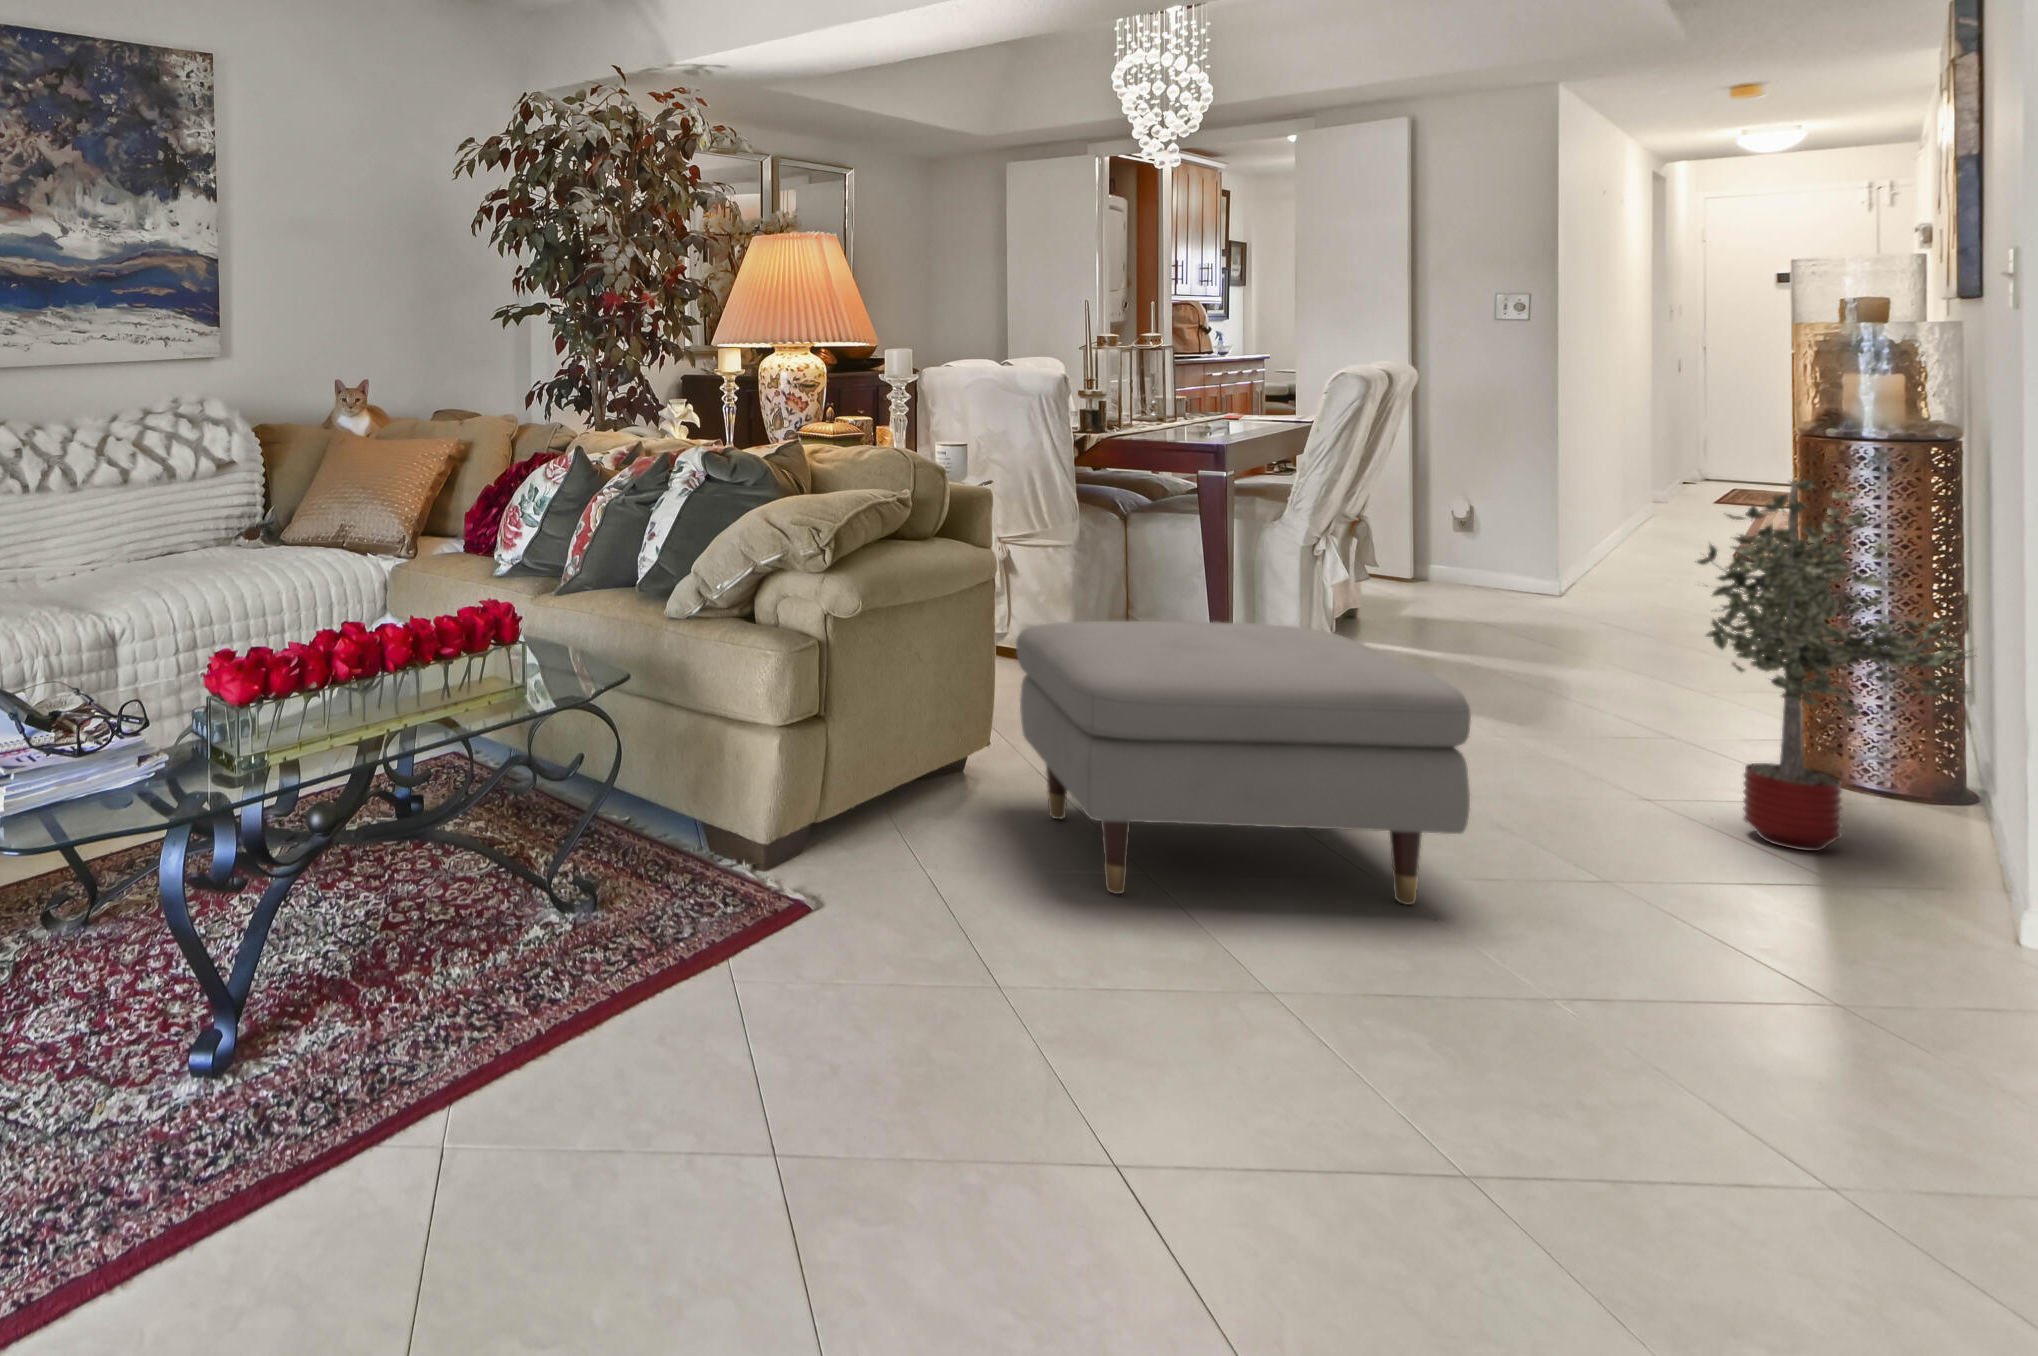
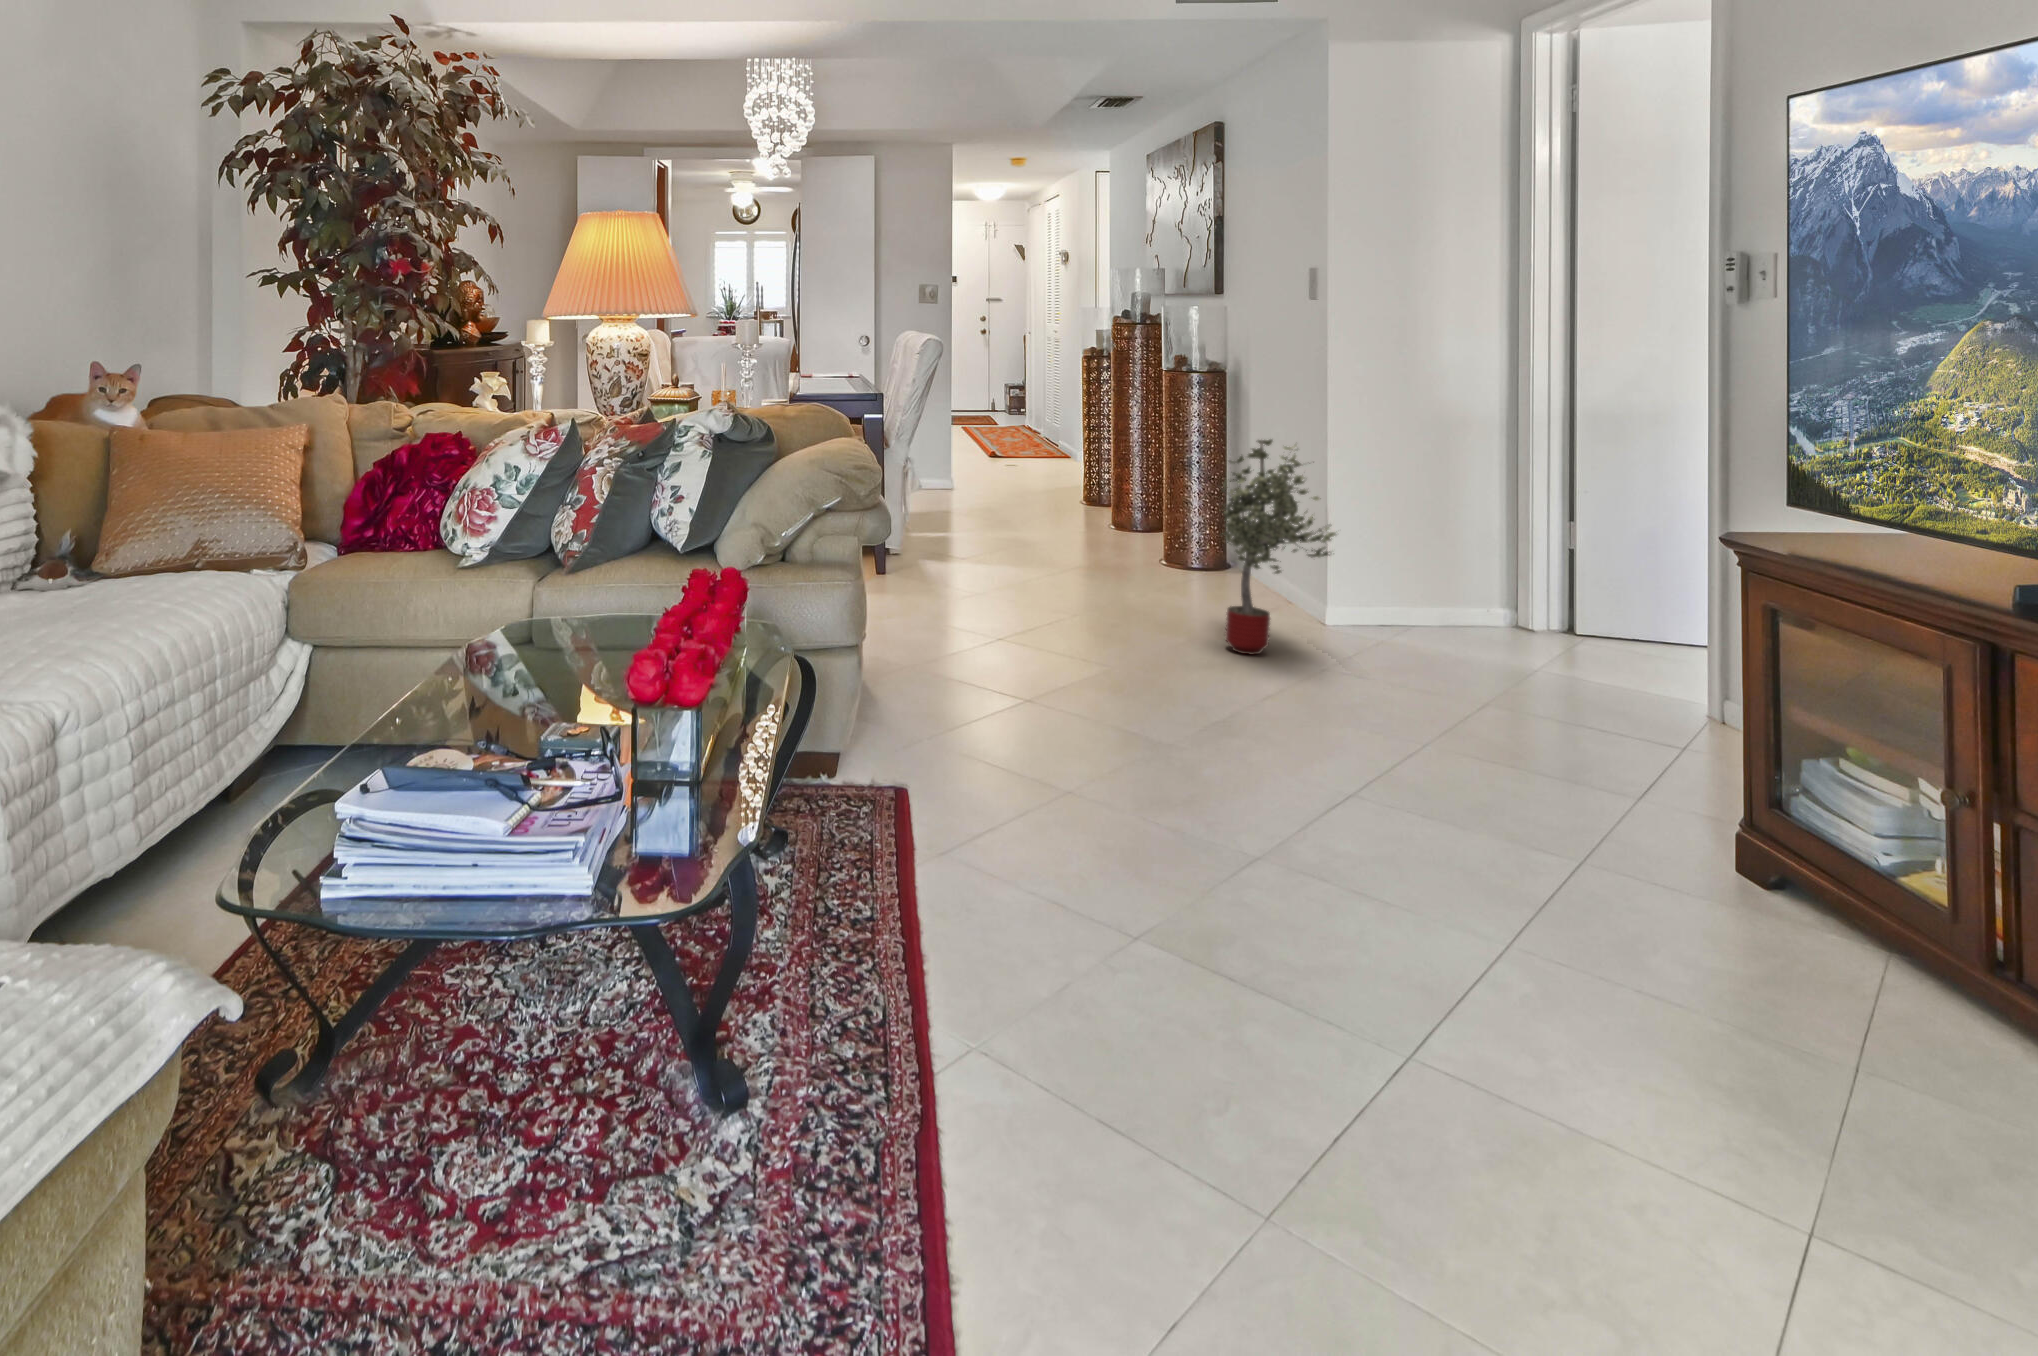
ottoman: present [1016,621,1471,905] -> none [912,556,1216,775]

